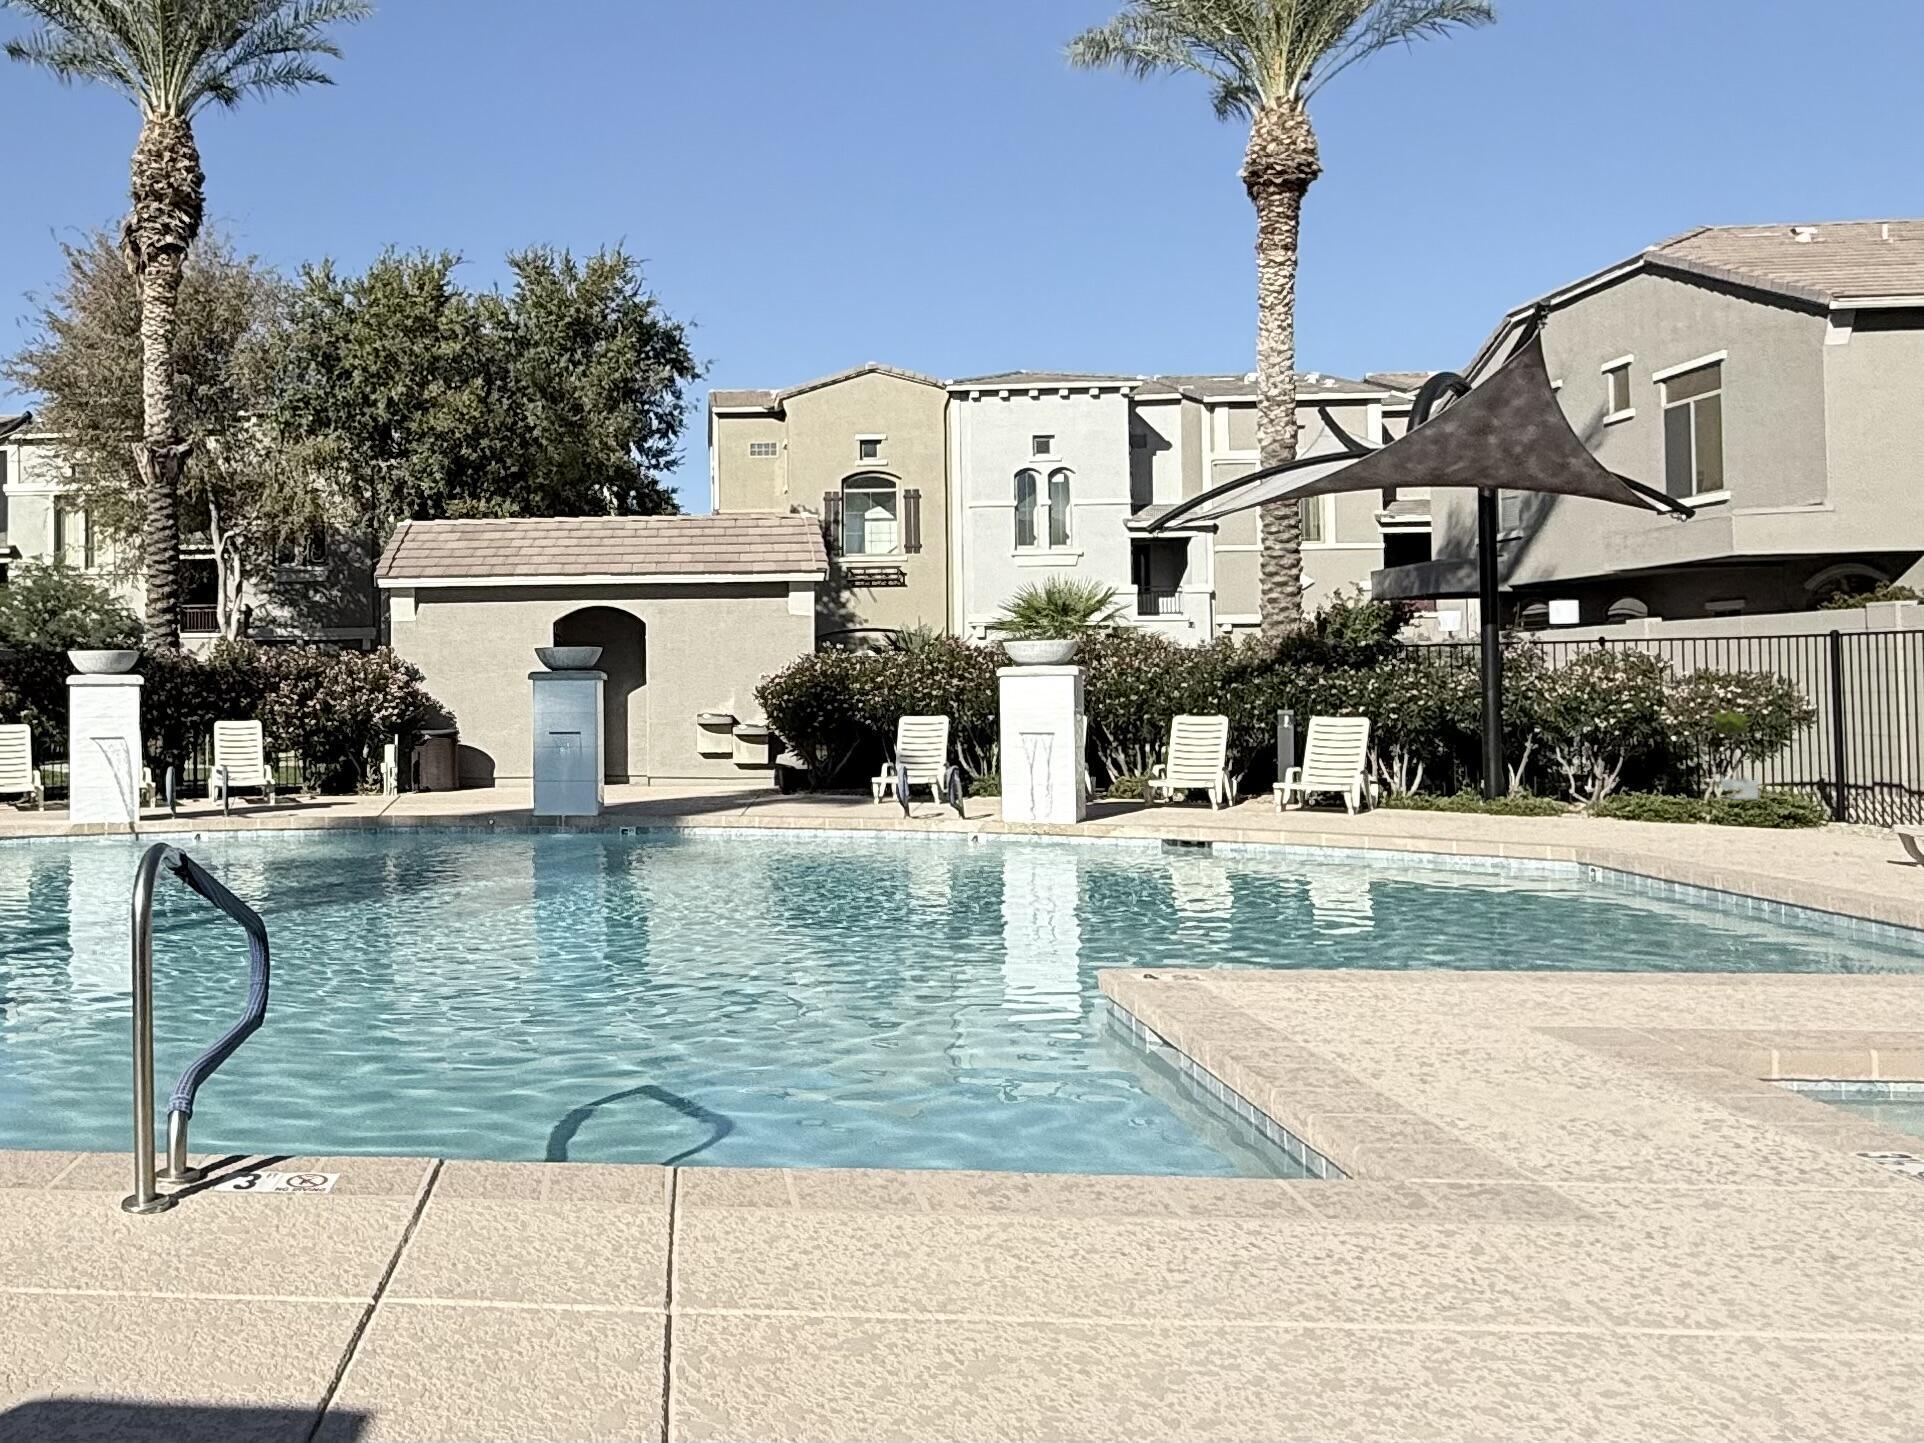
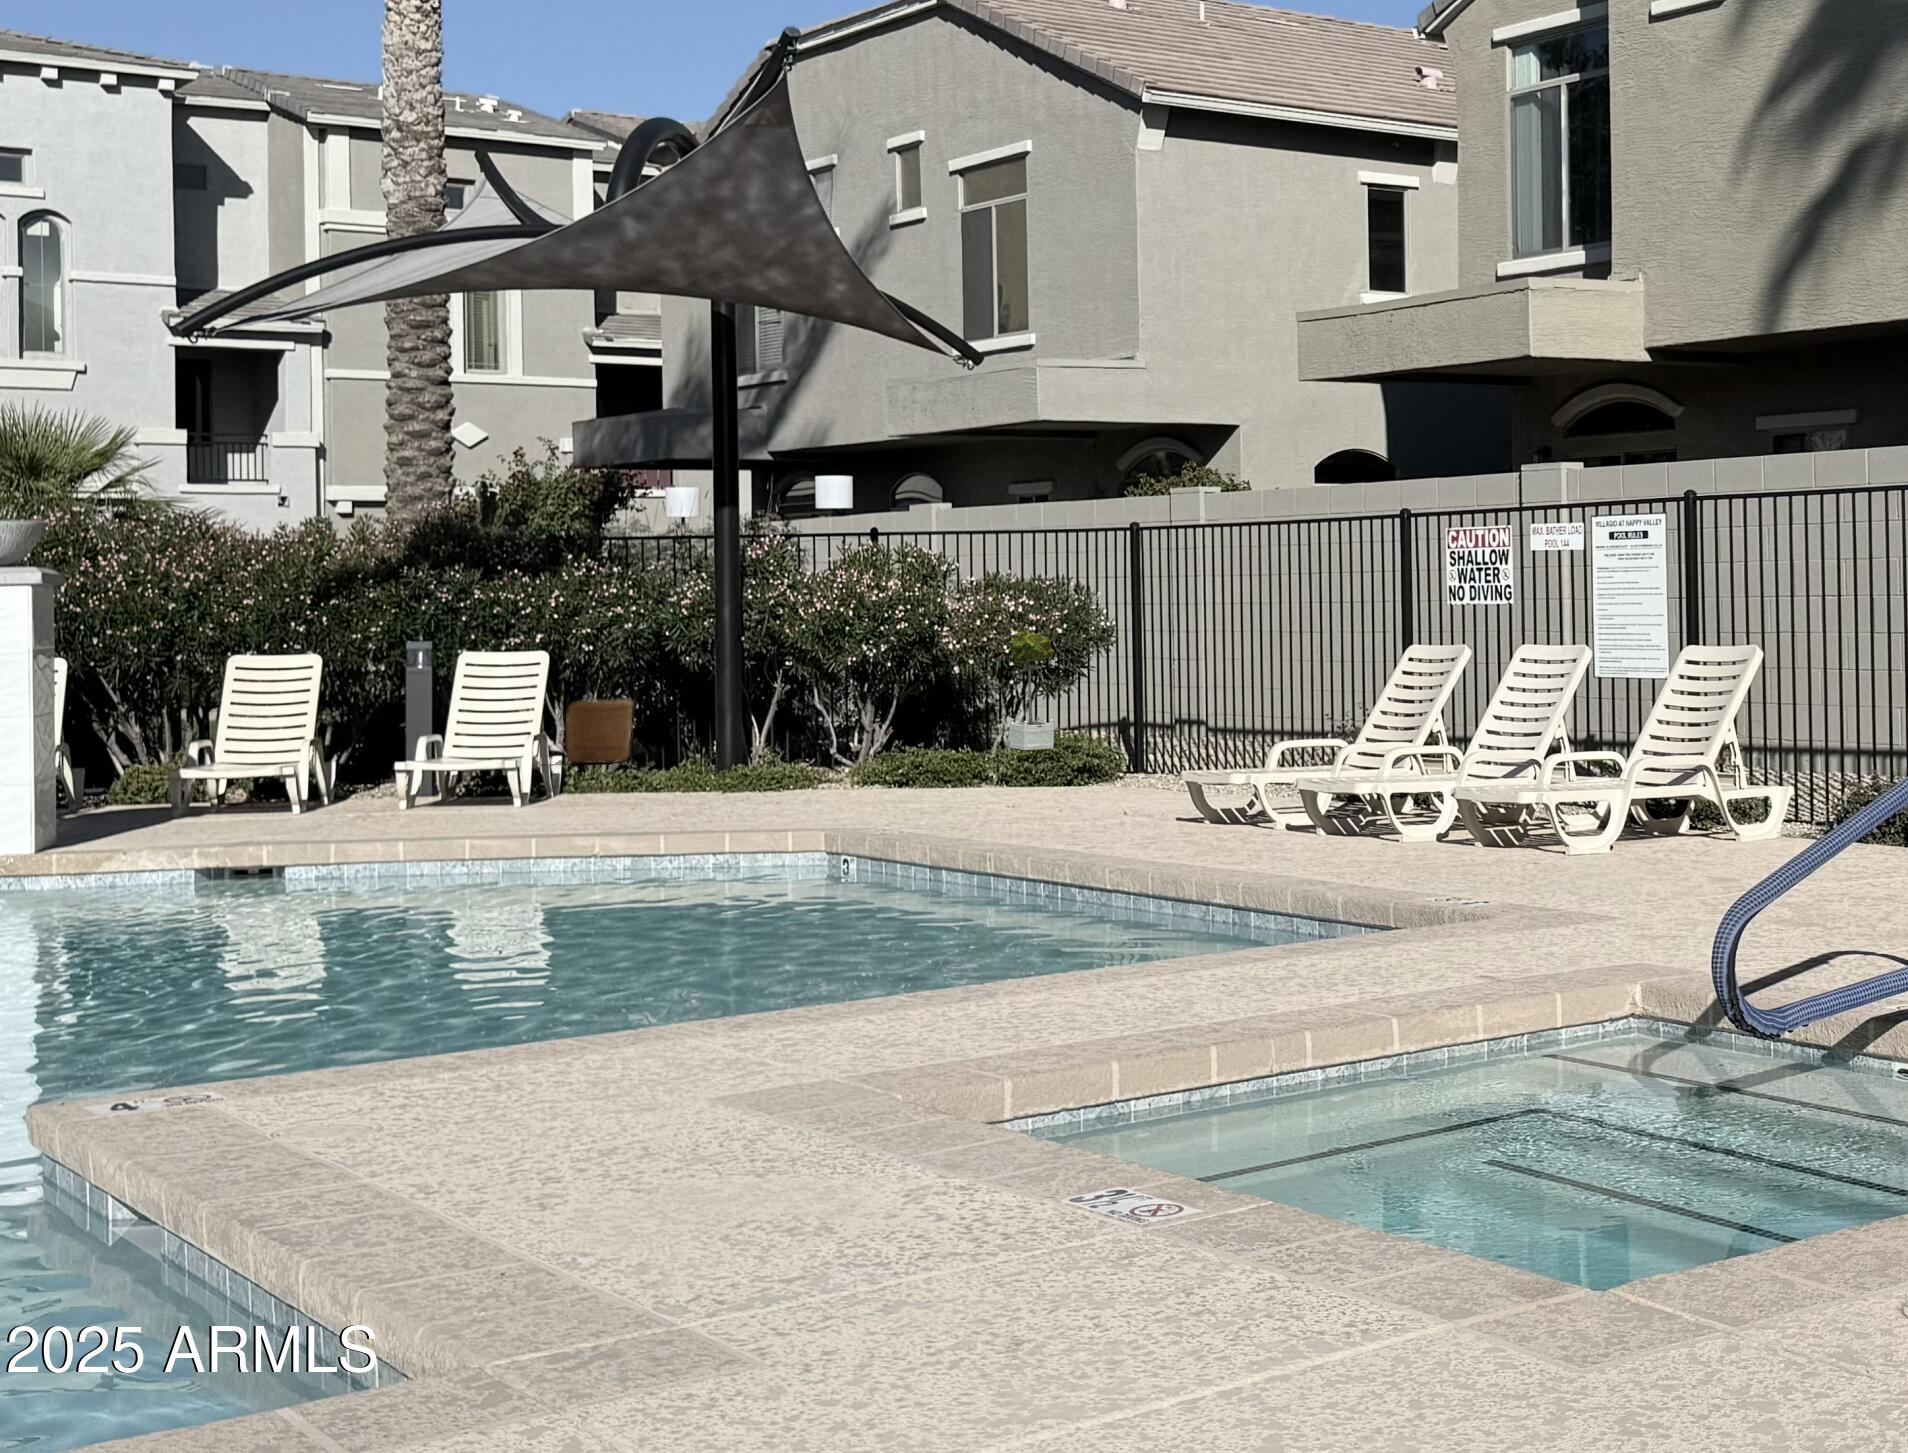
woven basket: none [1385,751,1432,795] -> present [566,698,633,763]

